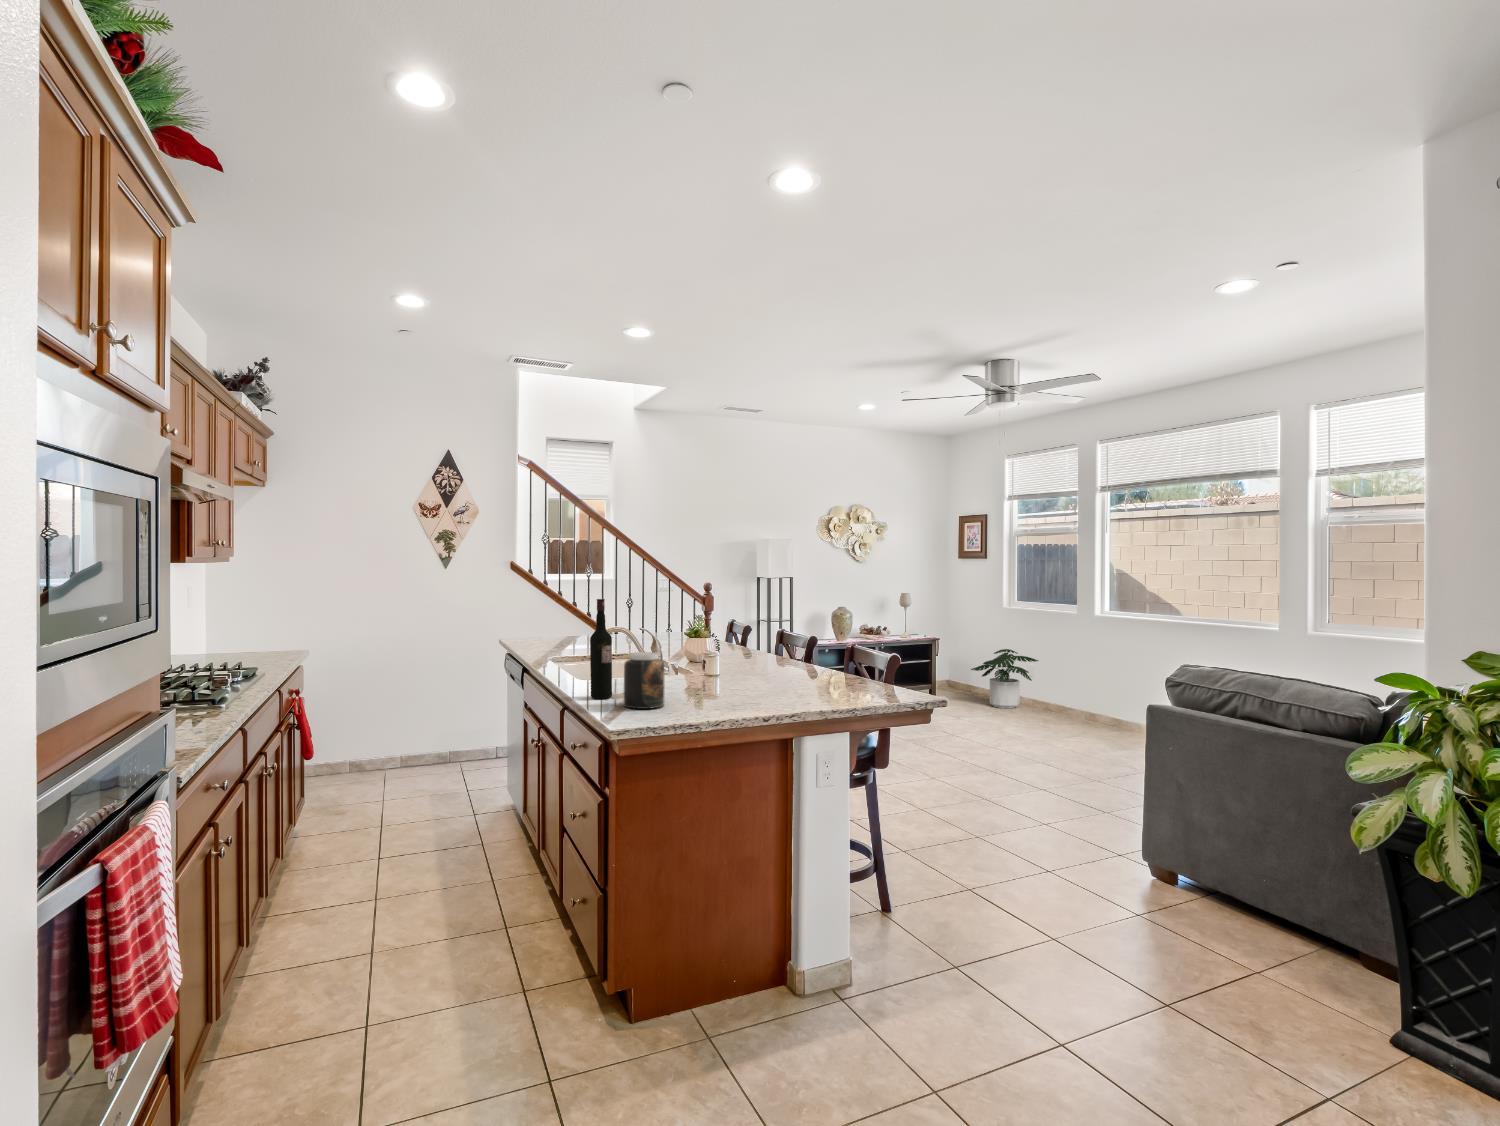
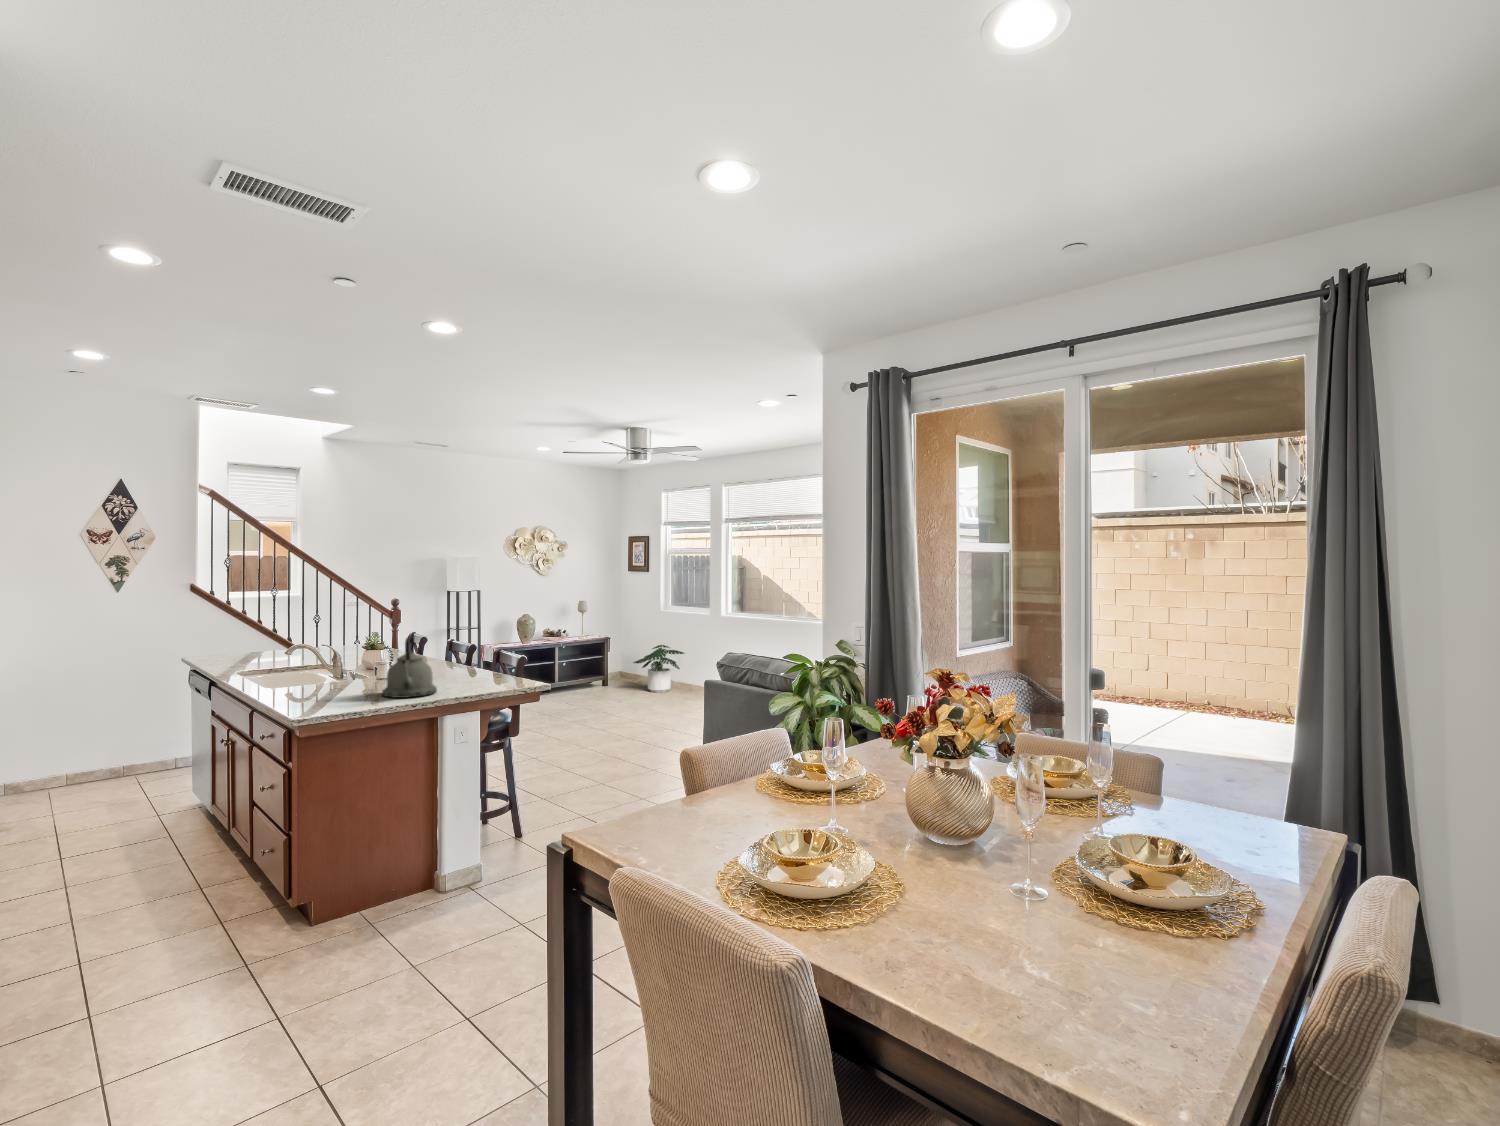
wine bottle: present [590,599,612,698] -> none [277,628,296,701]
kettle: none [719,616,791,705] -> present [382,636,437,698]
jar: present [624,652,664,709] -> none [305,665,338,705]

